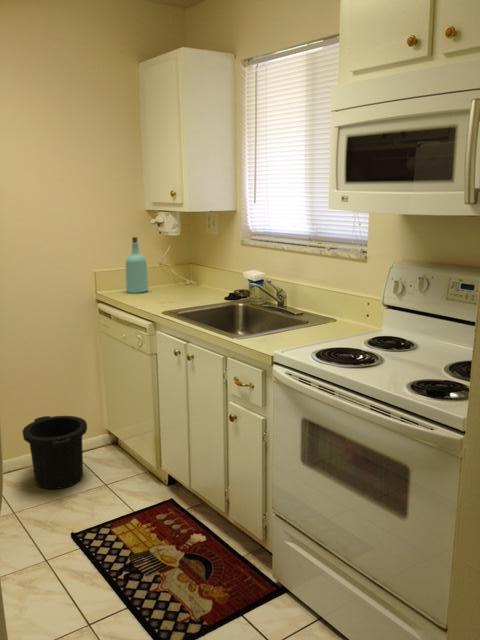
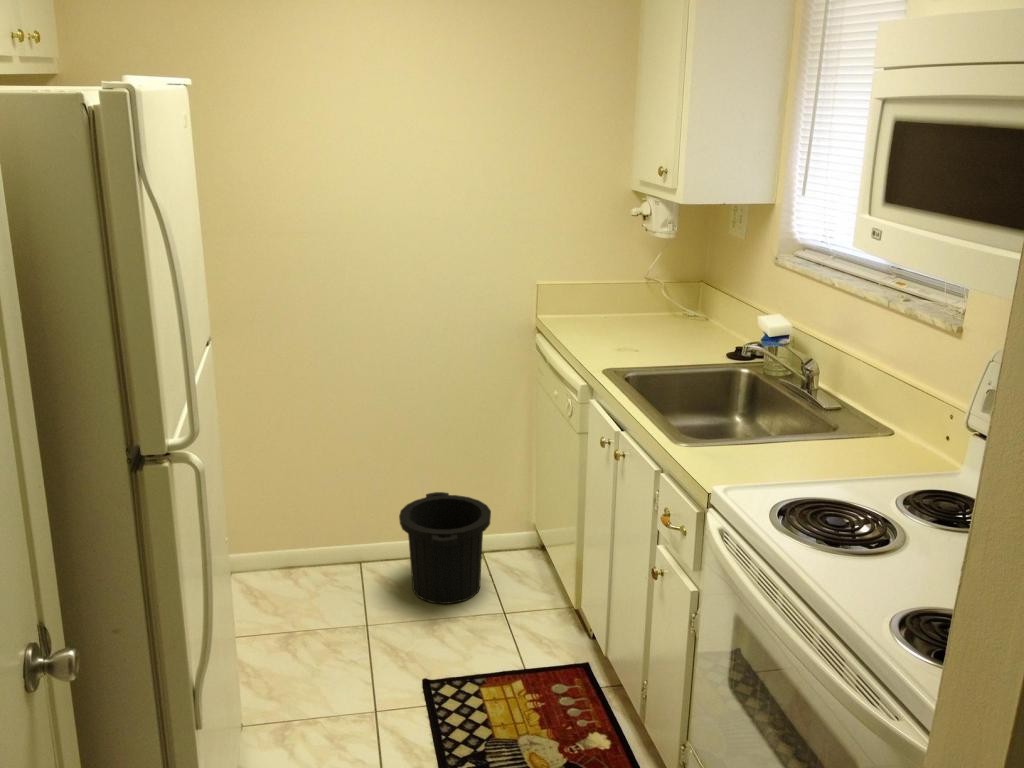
bottle: present [126,237,148,293] -> none [578,237,615,327]

